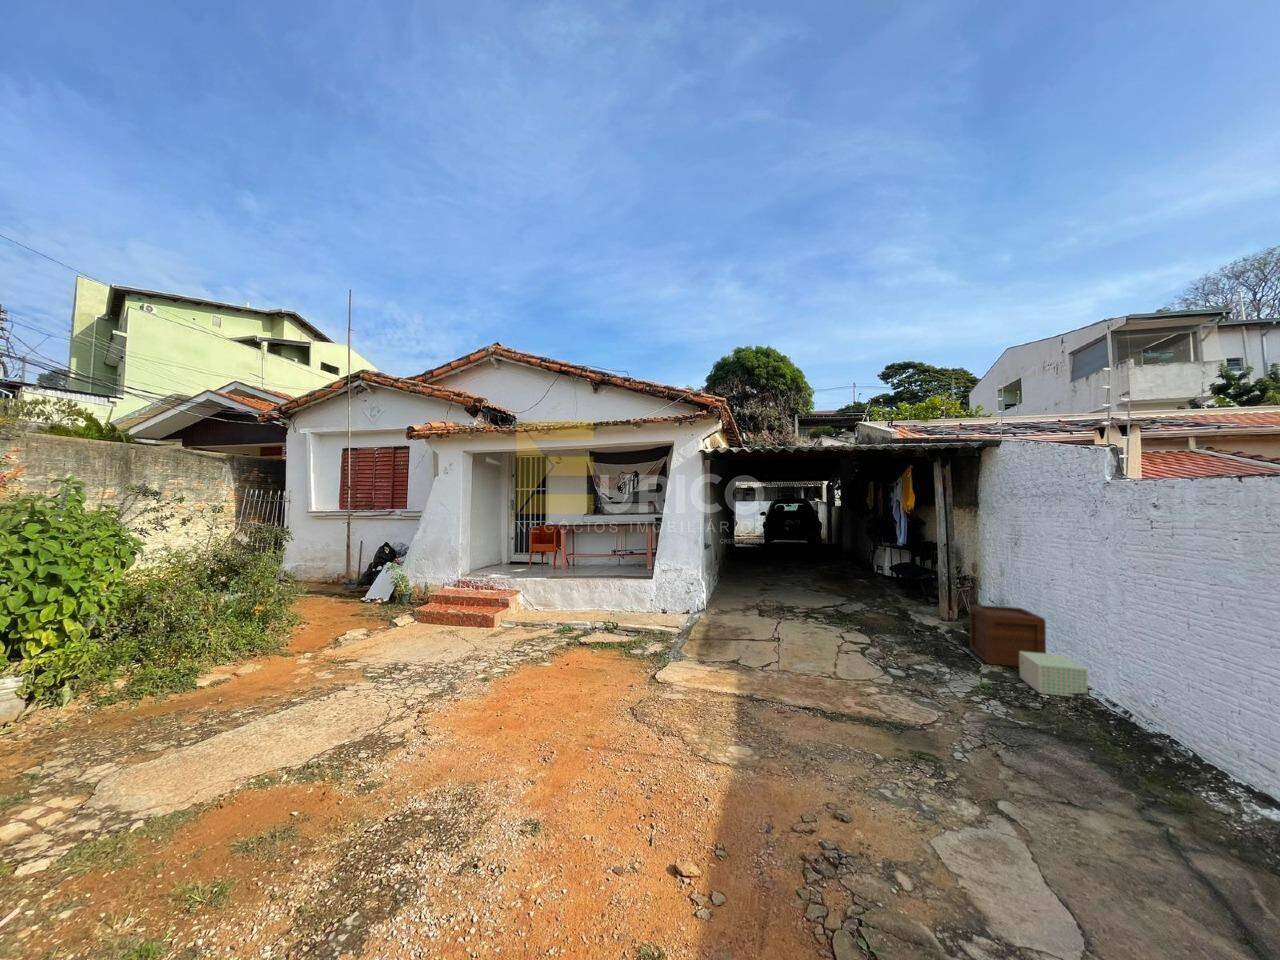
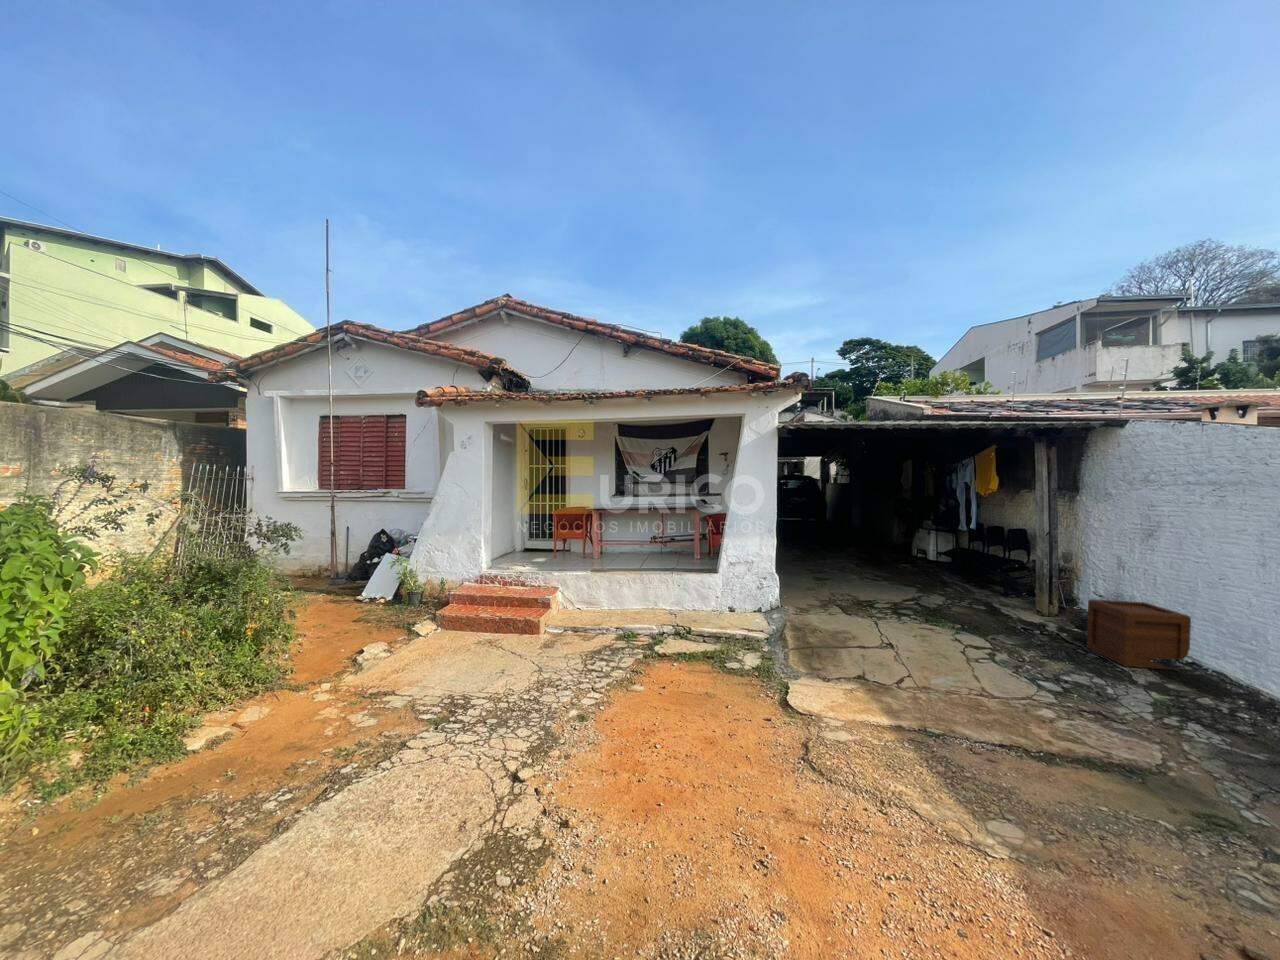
storage box: present [1019,651,1088,697] -> none [1175,655,1274,709]

